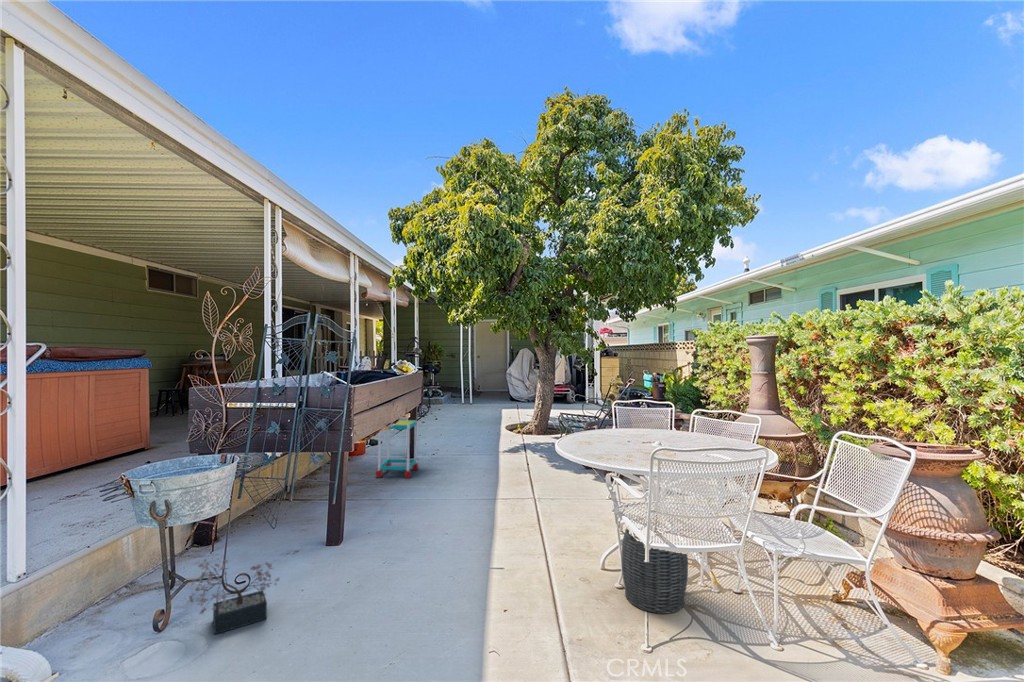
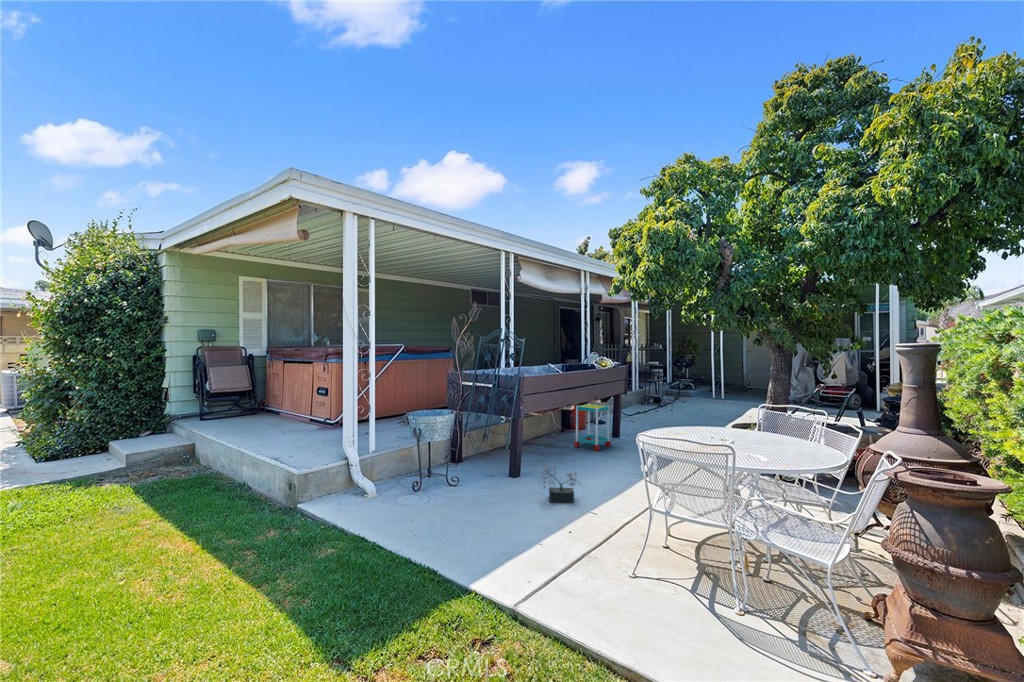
woven basket: present [621,529,688,614] -> none [658,502,714,574]
decorative plant: present [189,559,279,634] -> present [539,464,580,502]

